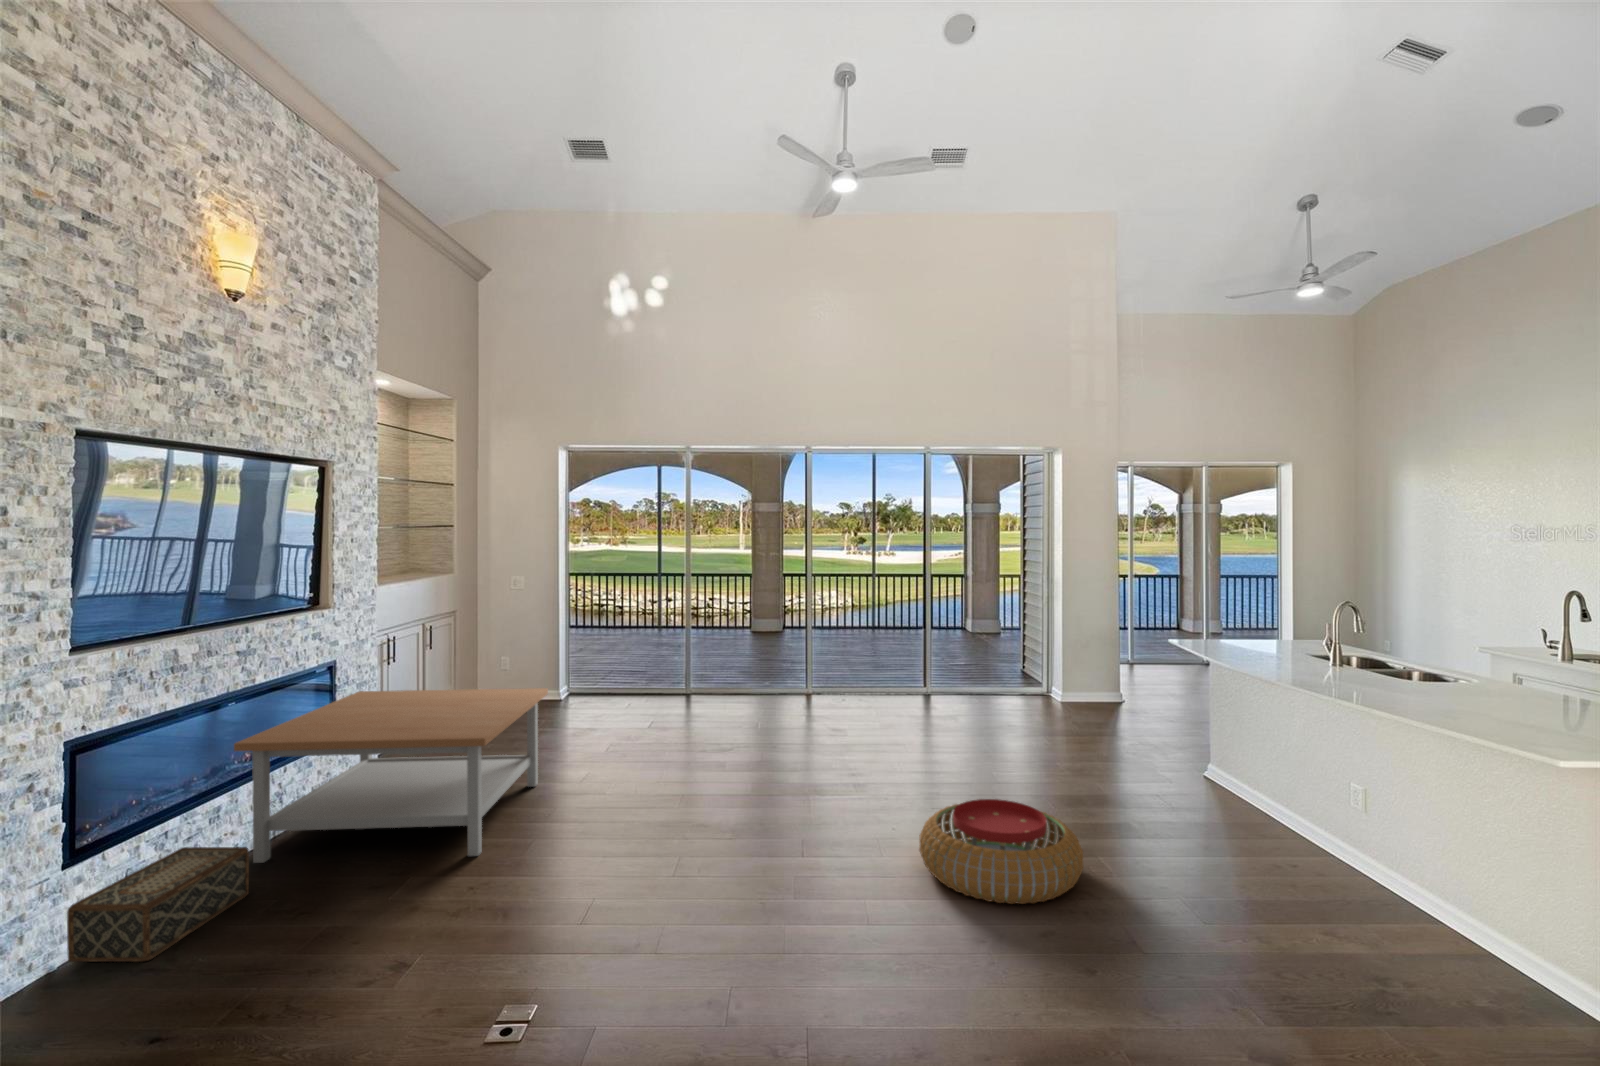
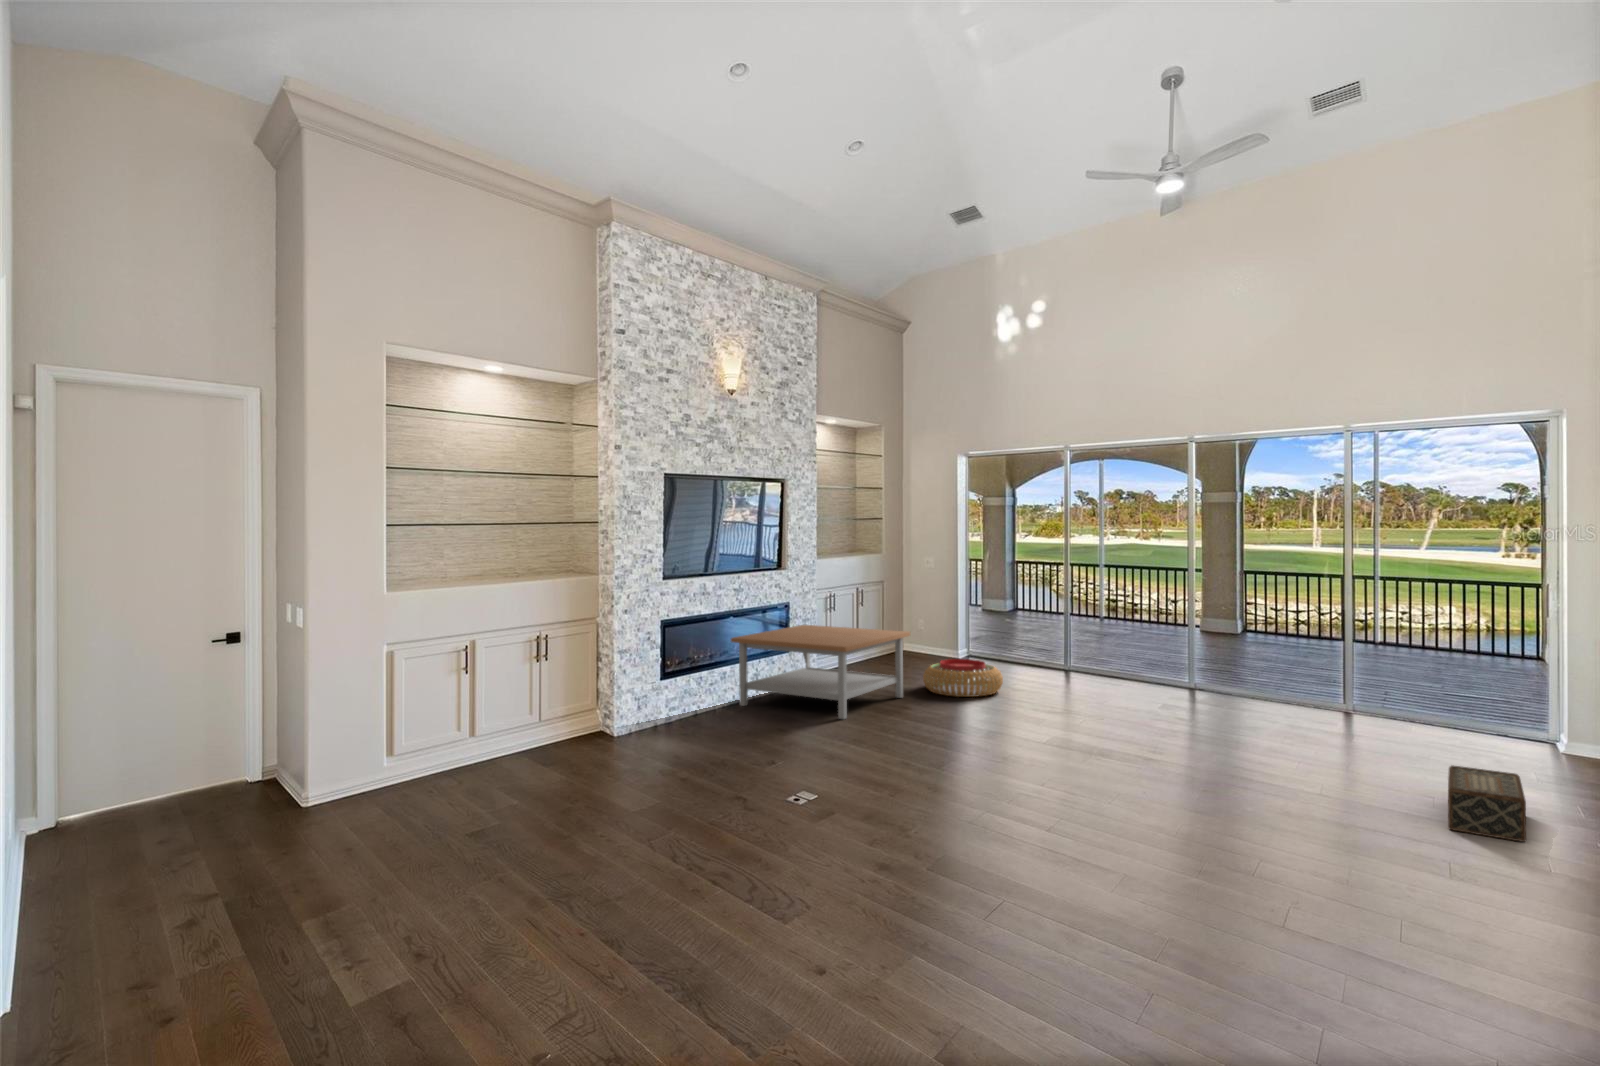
pouf: present [919,799,1083,904] -> present [923,659,1003,697]
woven basket: present [67,847,249,962] -> present [1448,766,1526,842]

